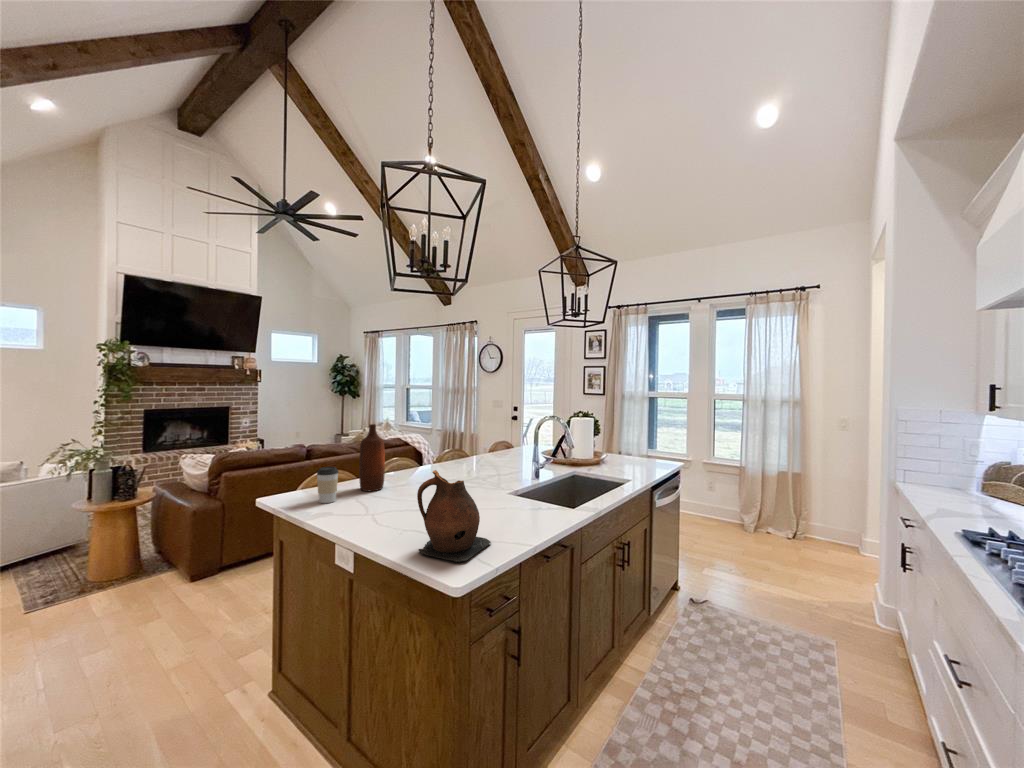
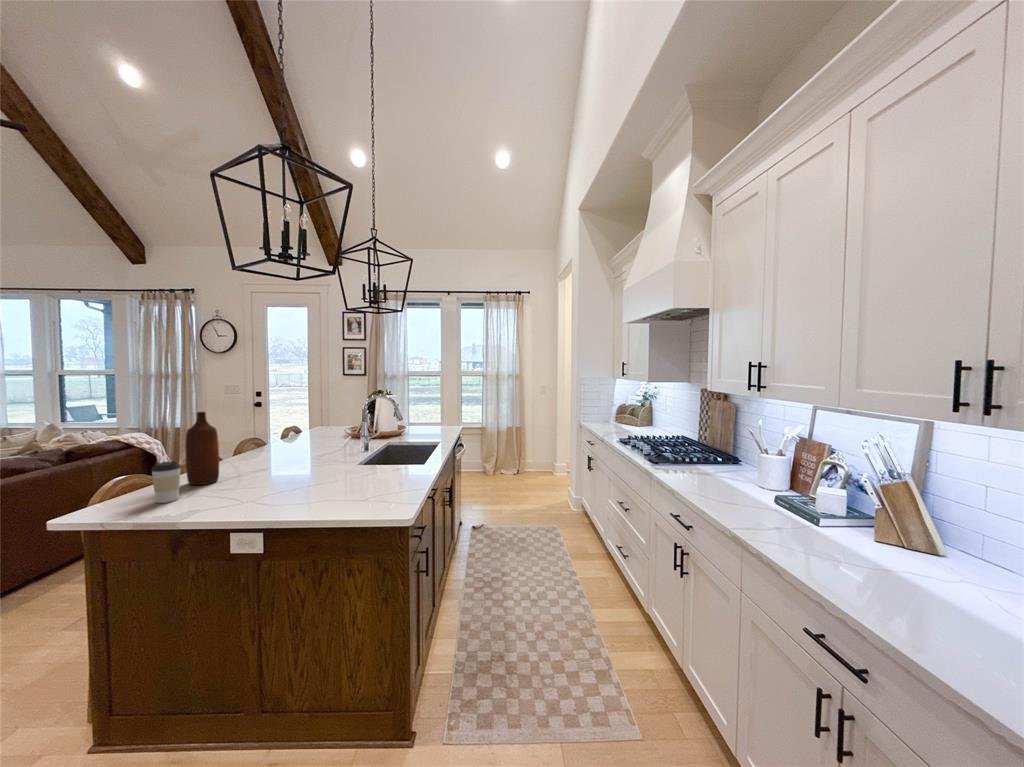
ceramic pitcher: present [417,470,491,563] -> none [344,438,399,508]

